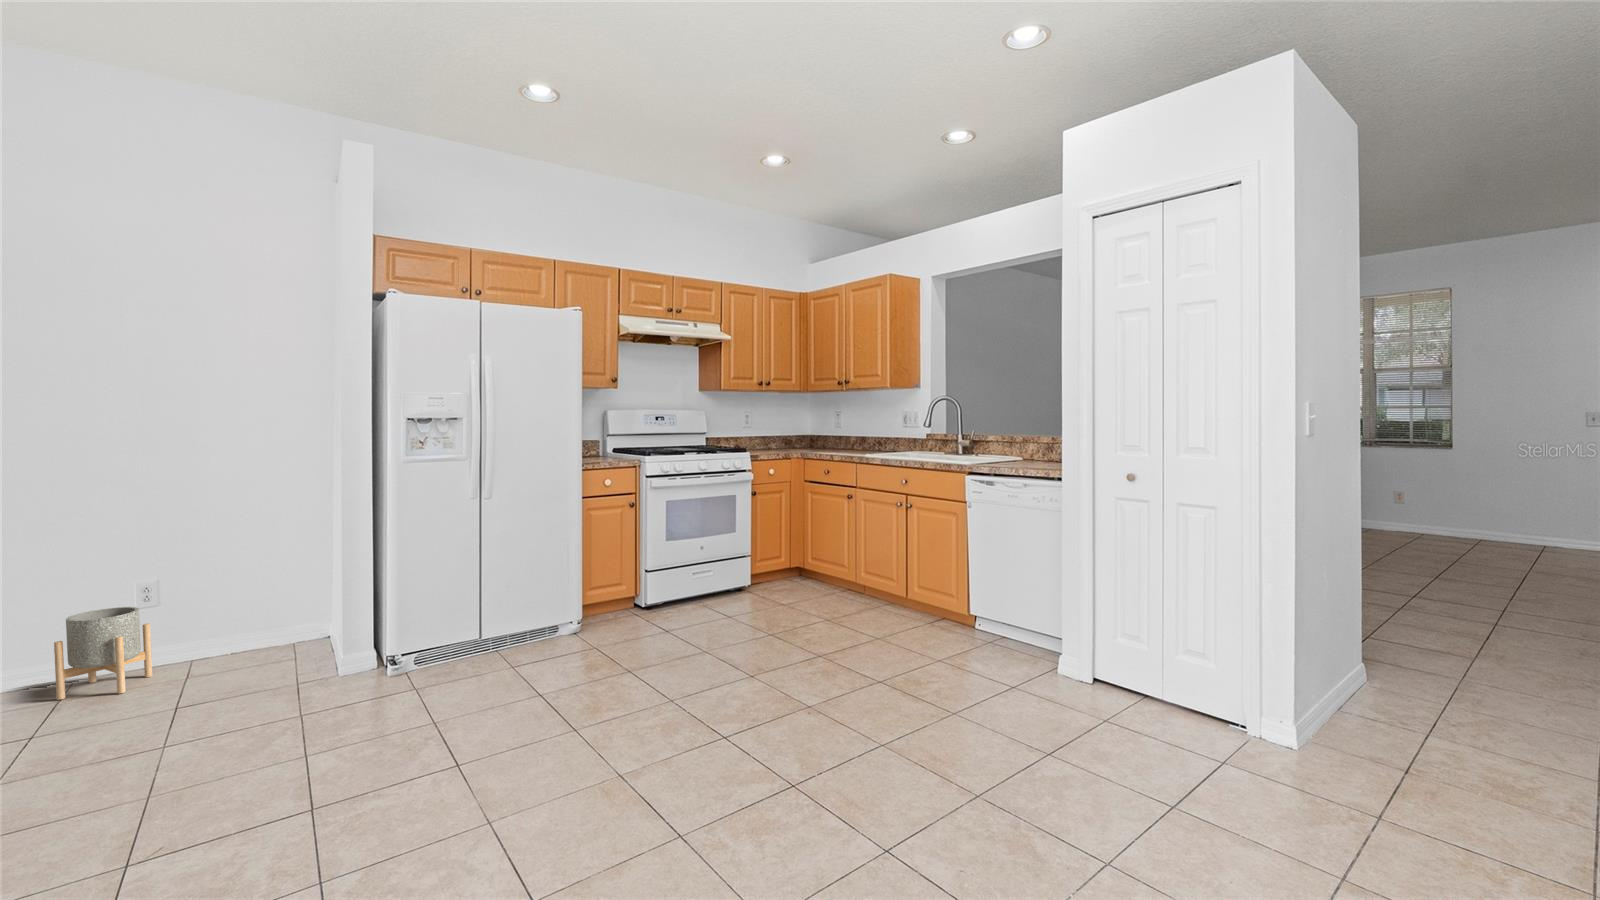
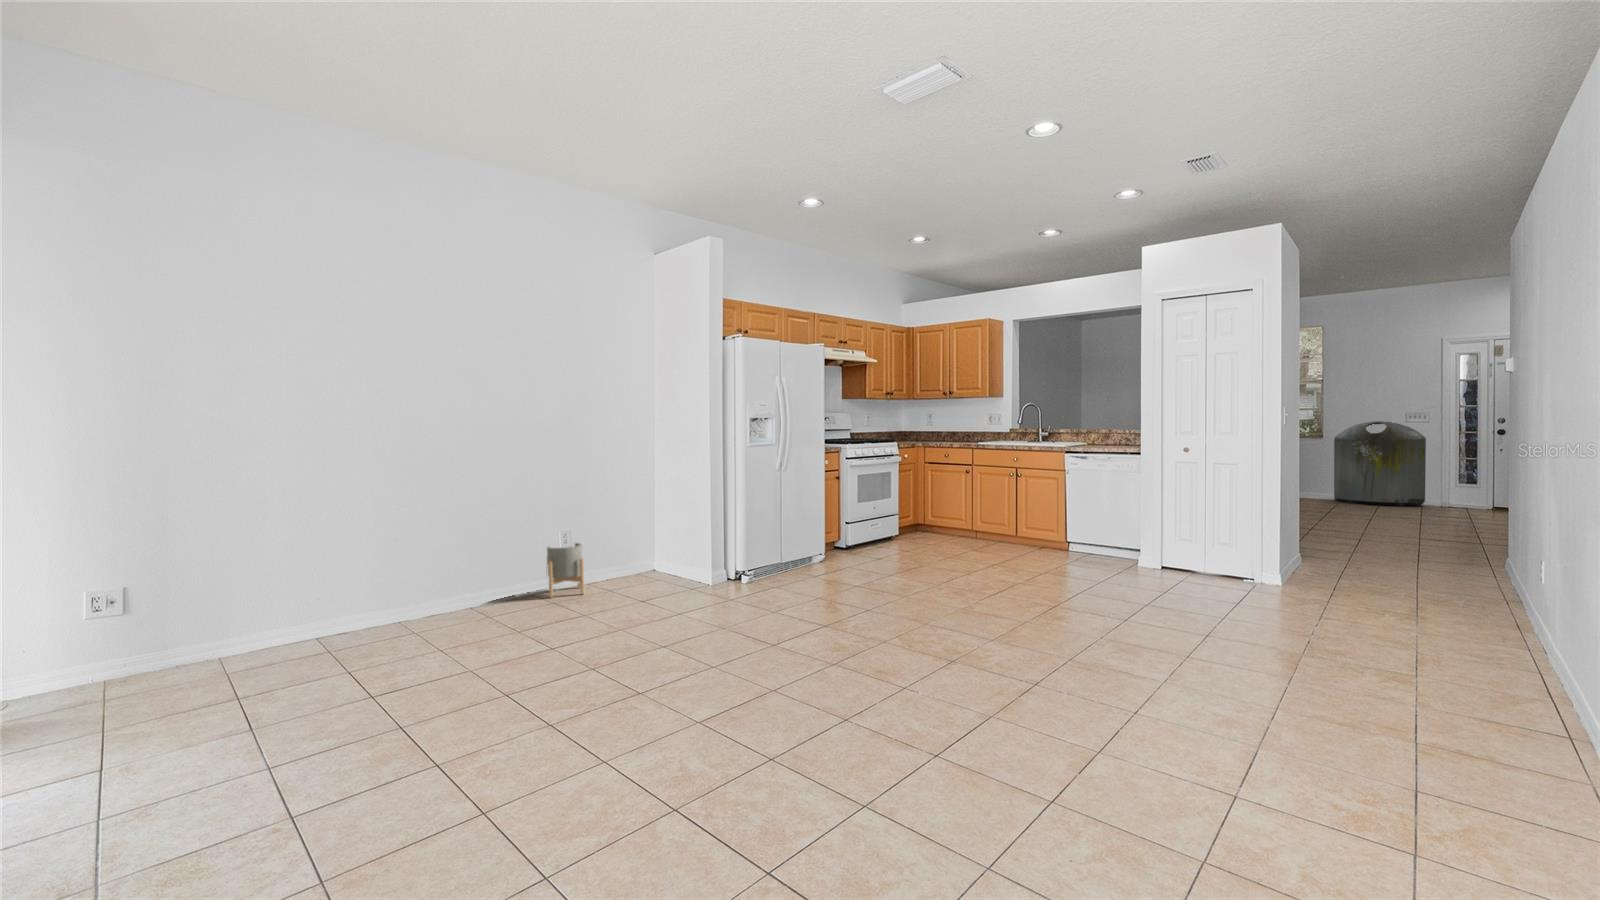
trash can: none [1426,429,1569,552] -> present [1334,421,1426,506]

